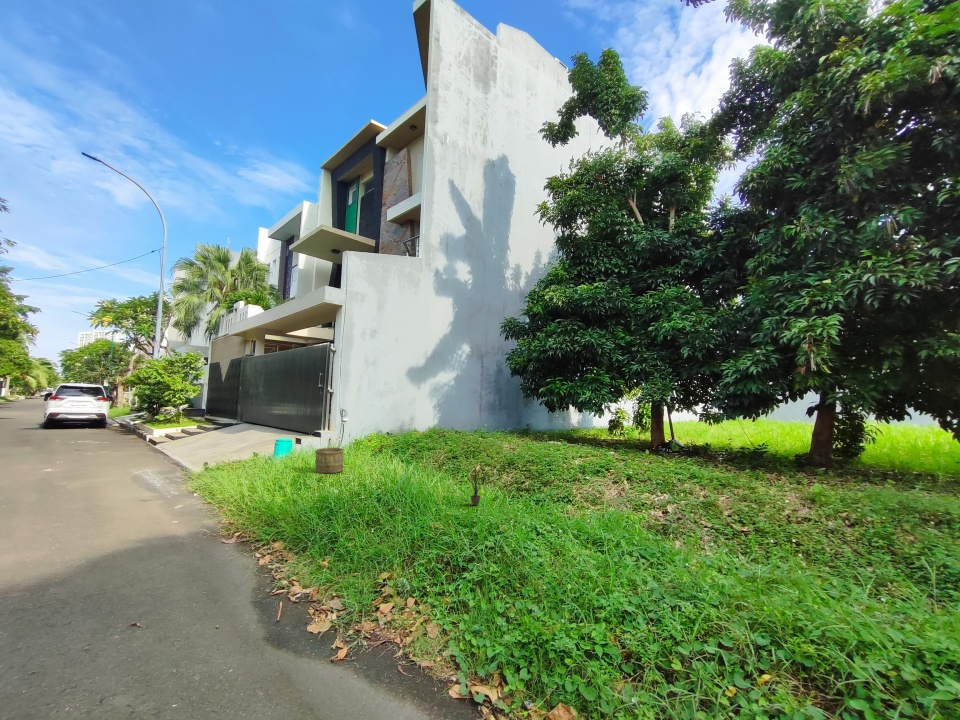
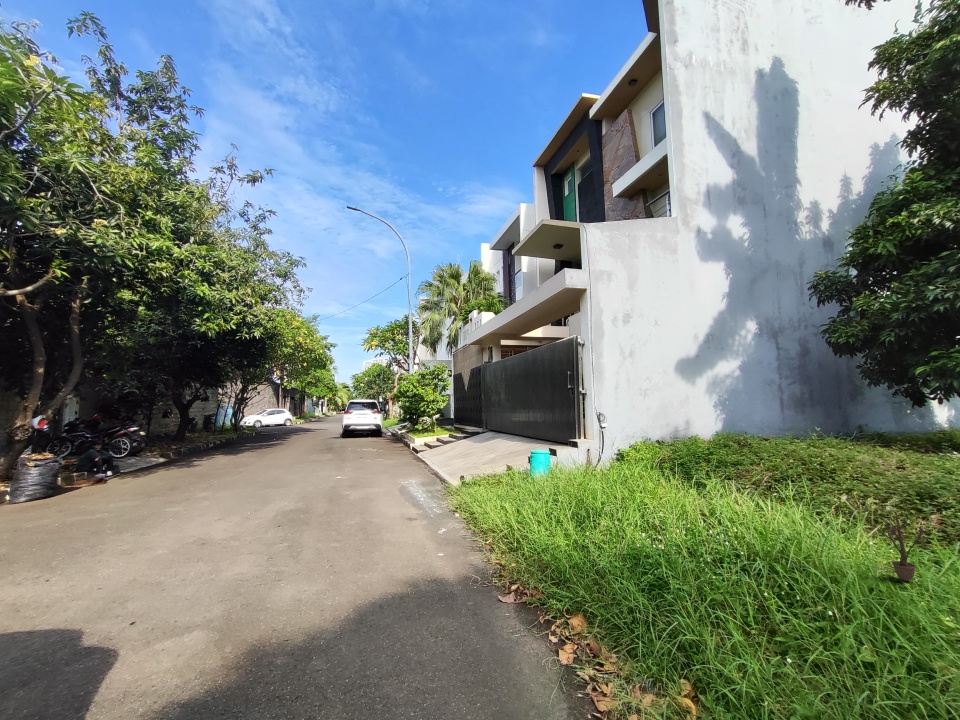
wooden bucket: present [315,448,344,473] -> none [588,465,625,500]

